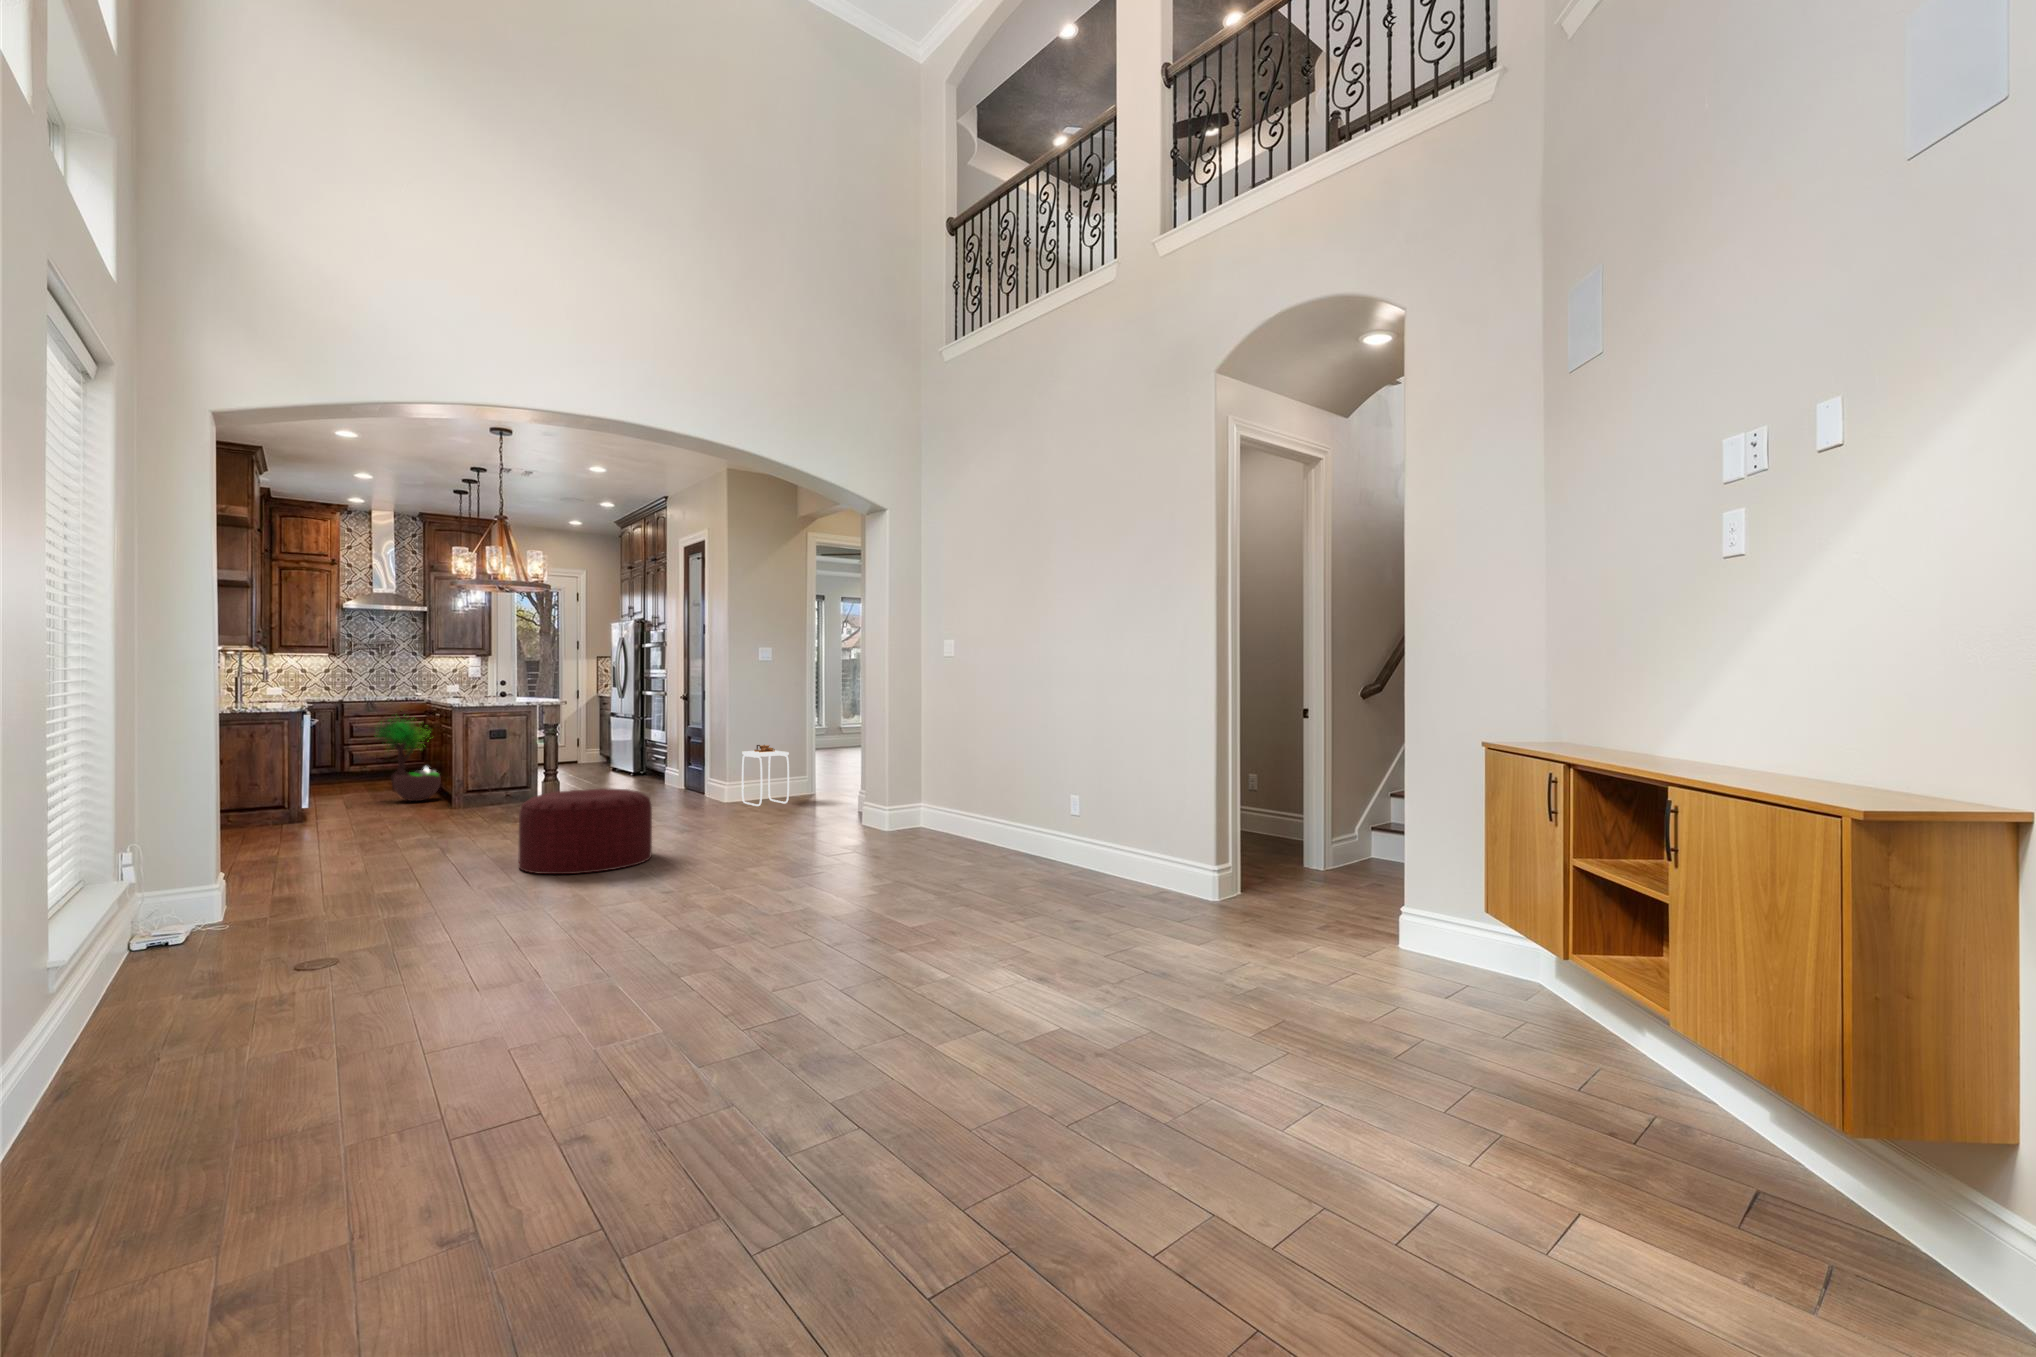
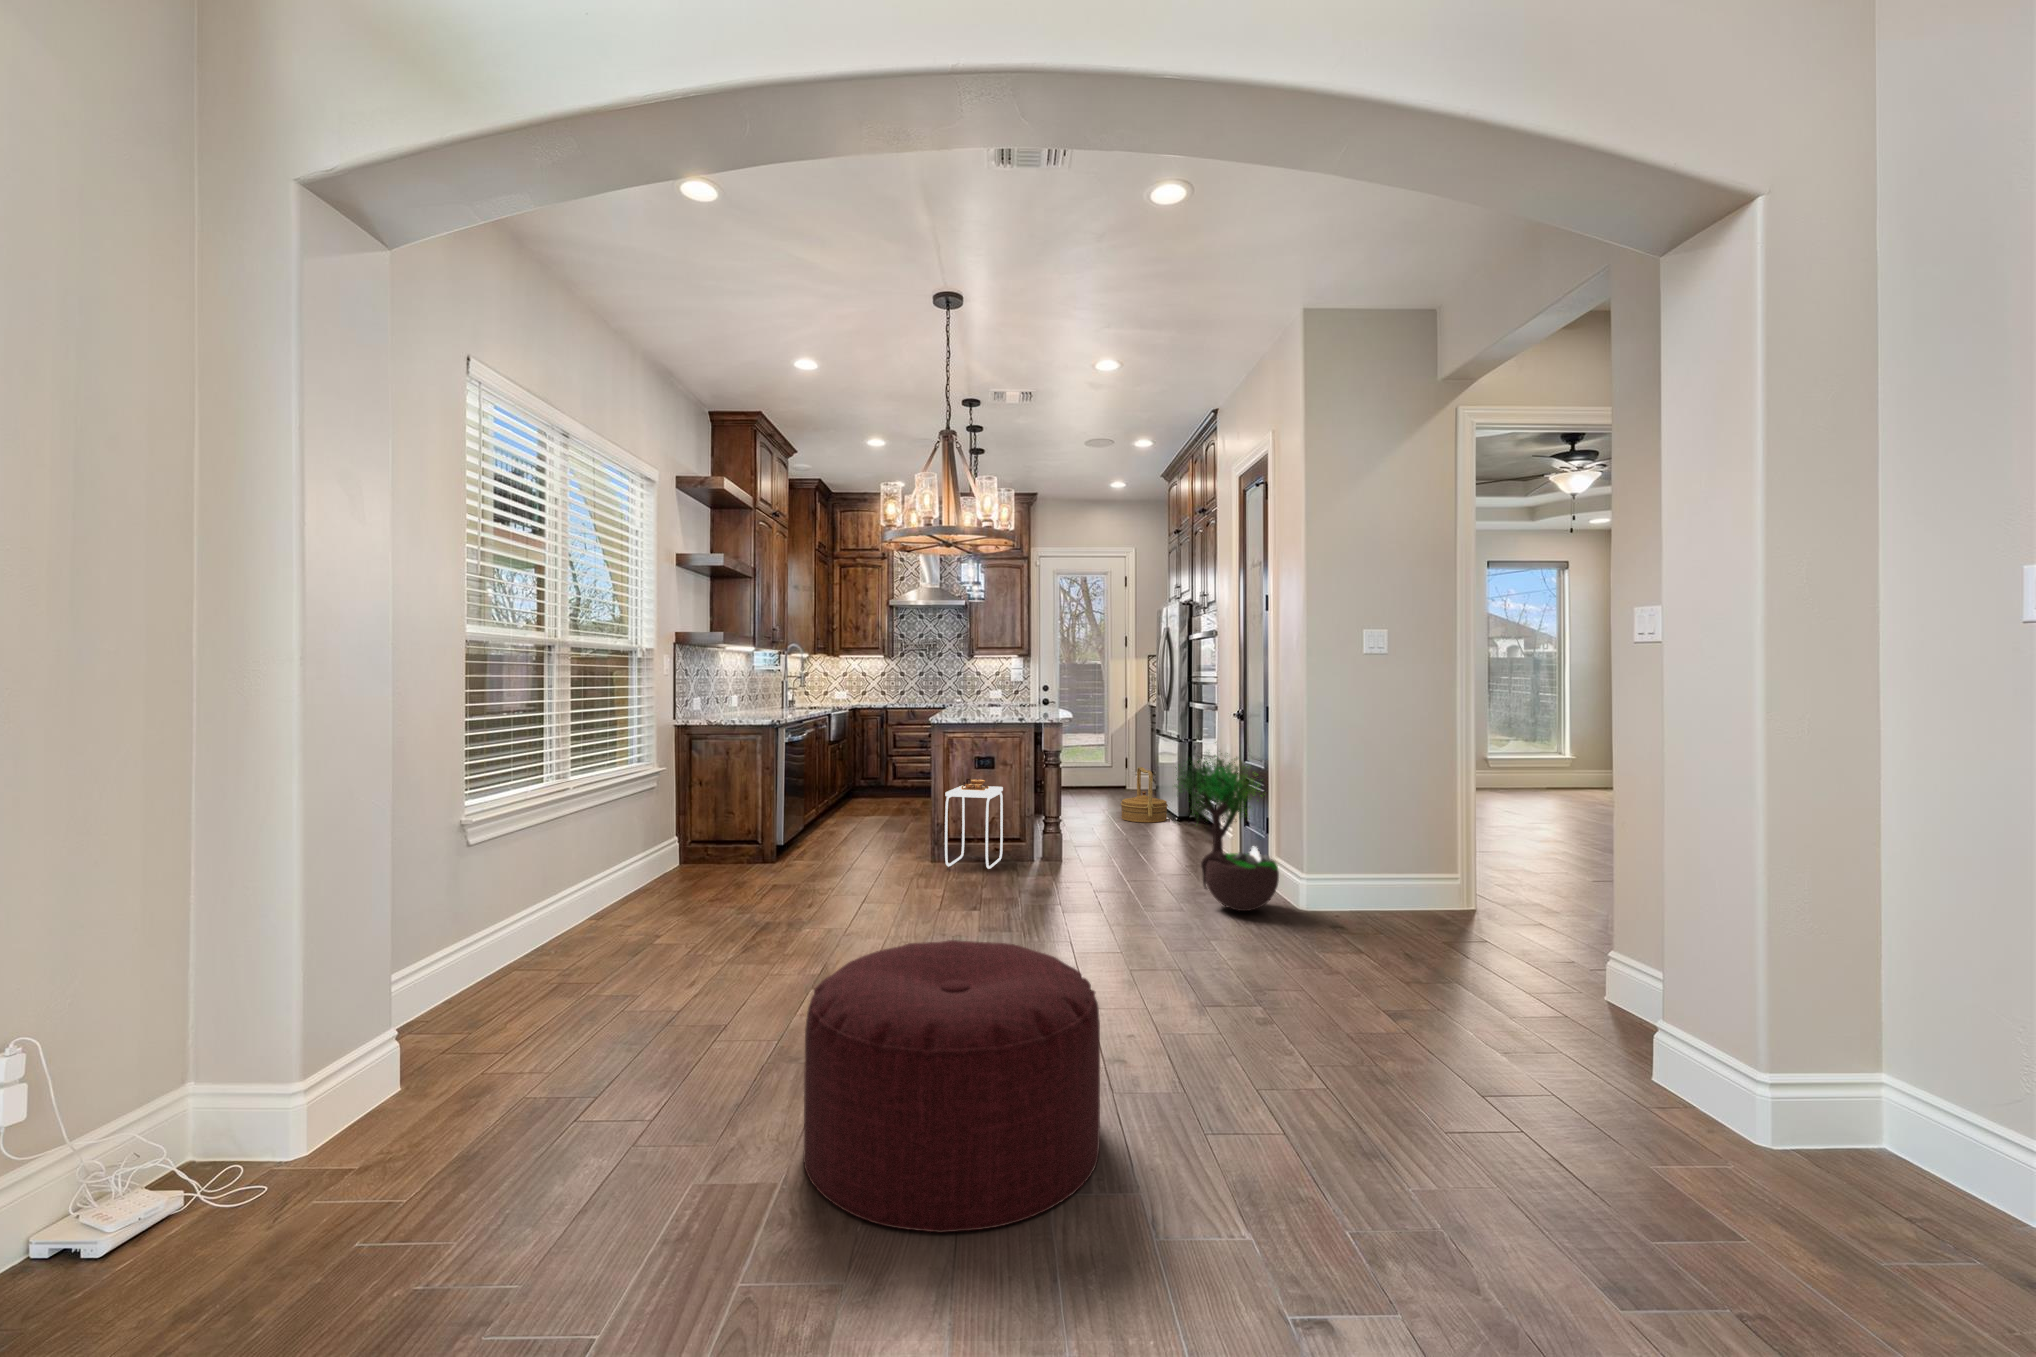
potted tree: present [376,717,441,801] -> present [1175,742,1279,911]
woven basket: none [588,740,625,778] -> present [1121,767,1168,823]
side table: present [742,745,789,806] -> present [945,779,1003,869]

